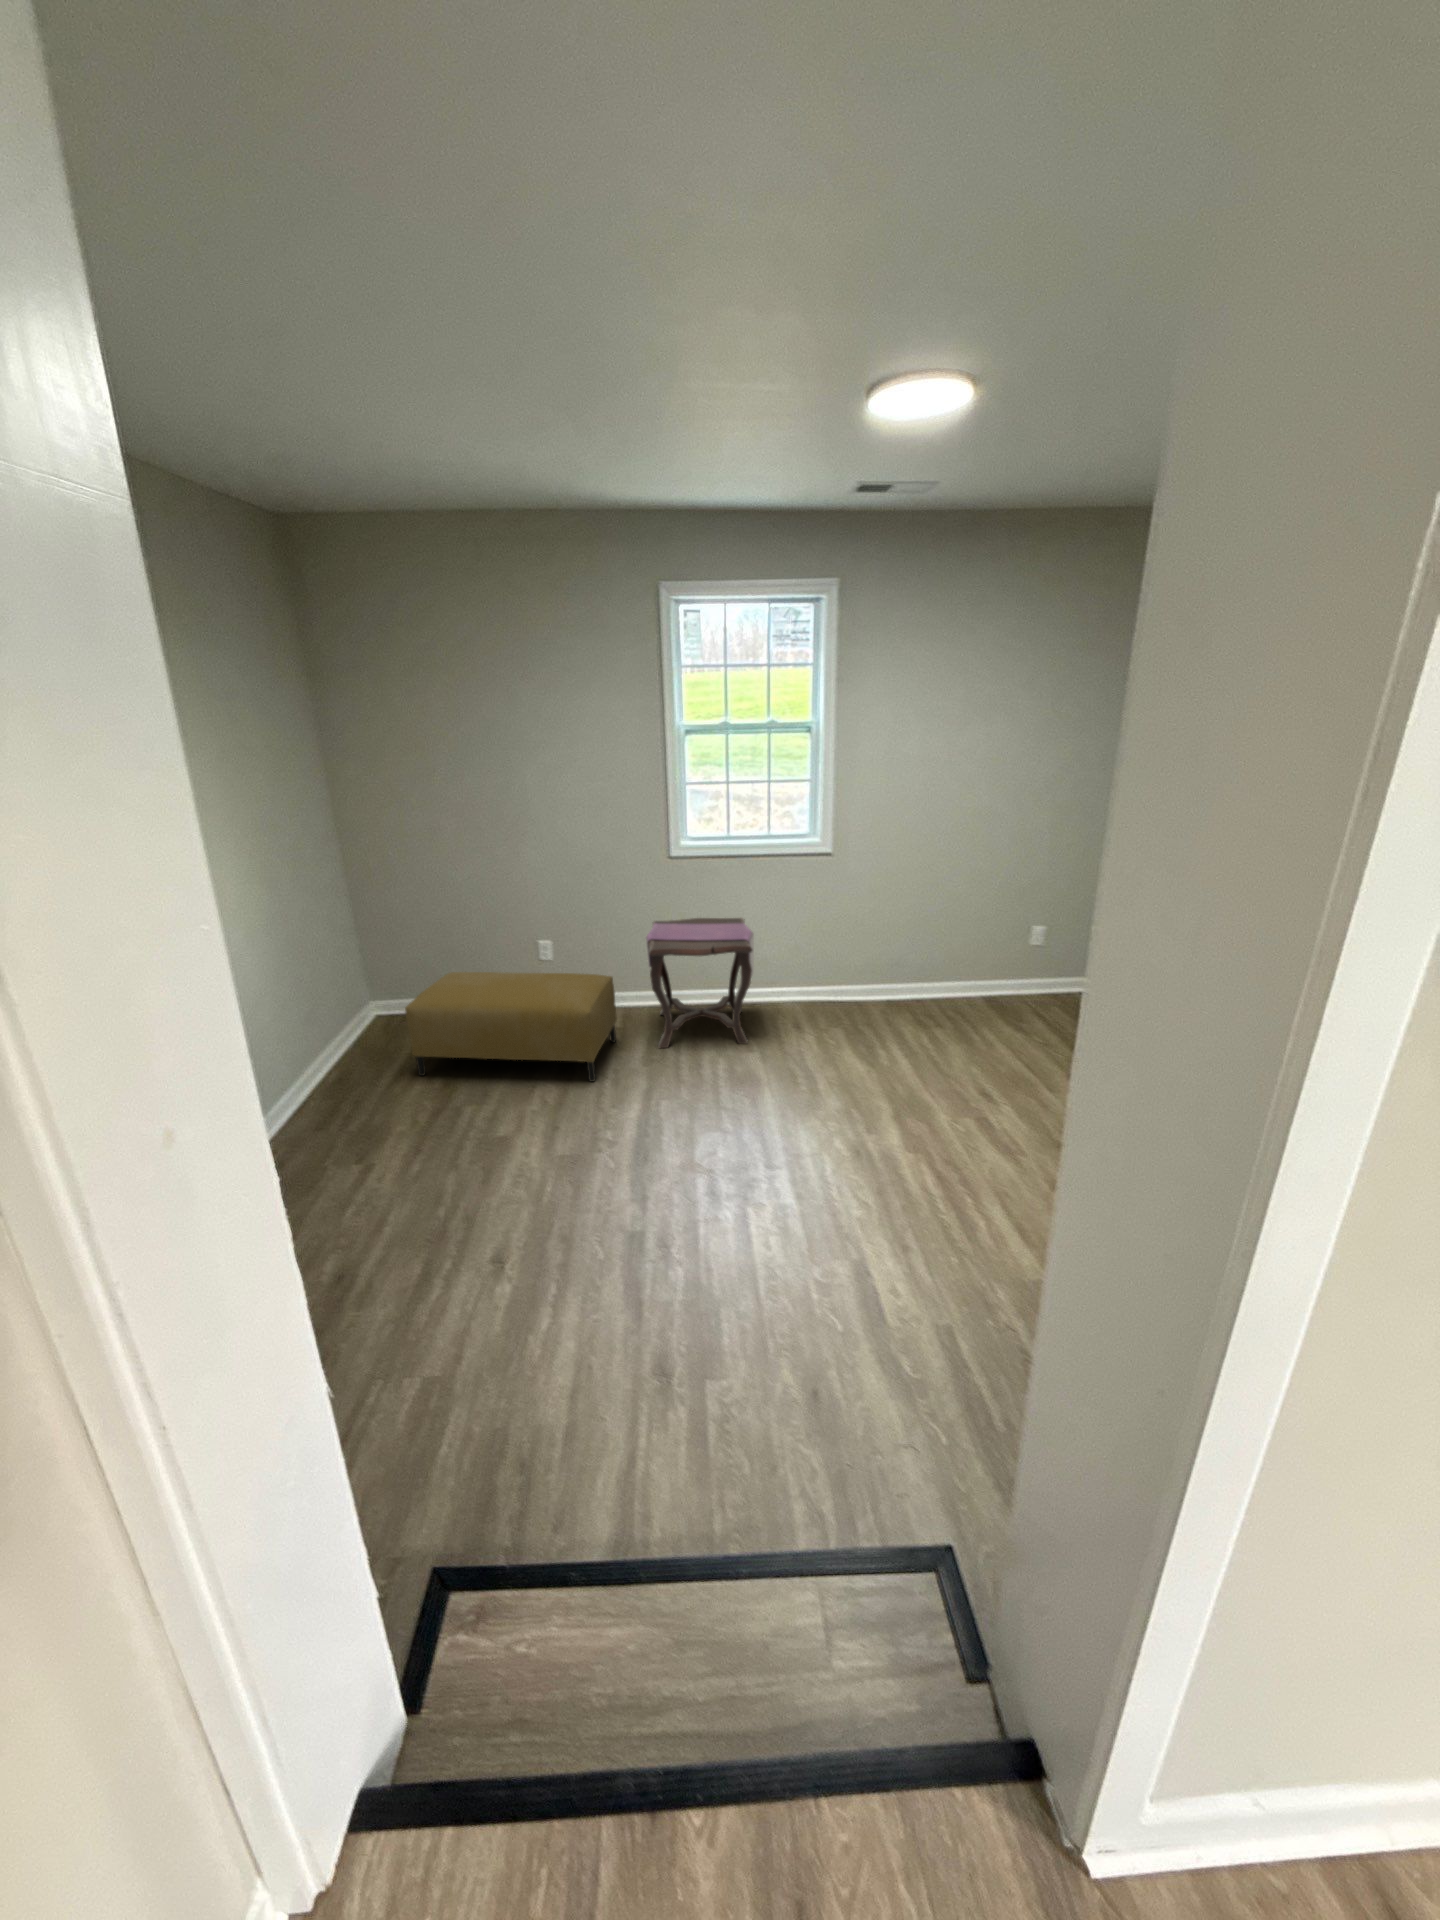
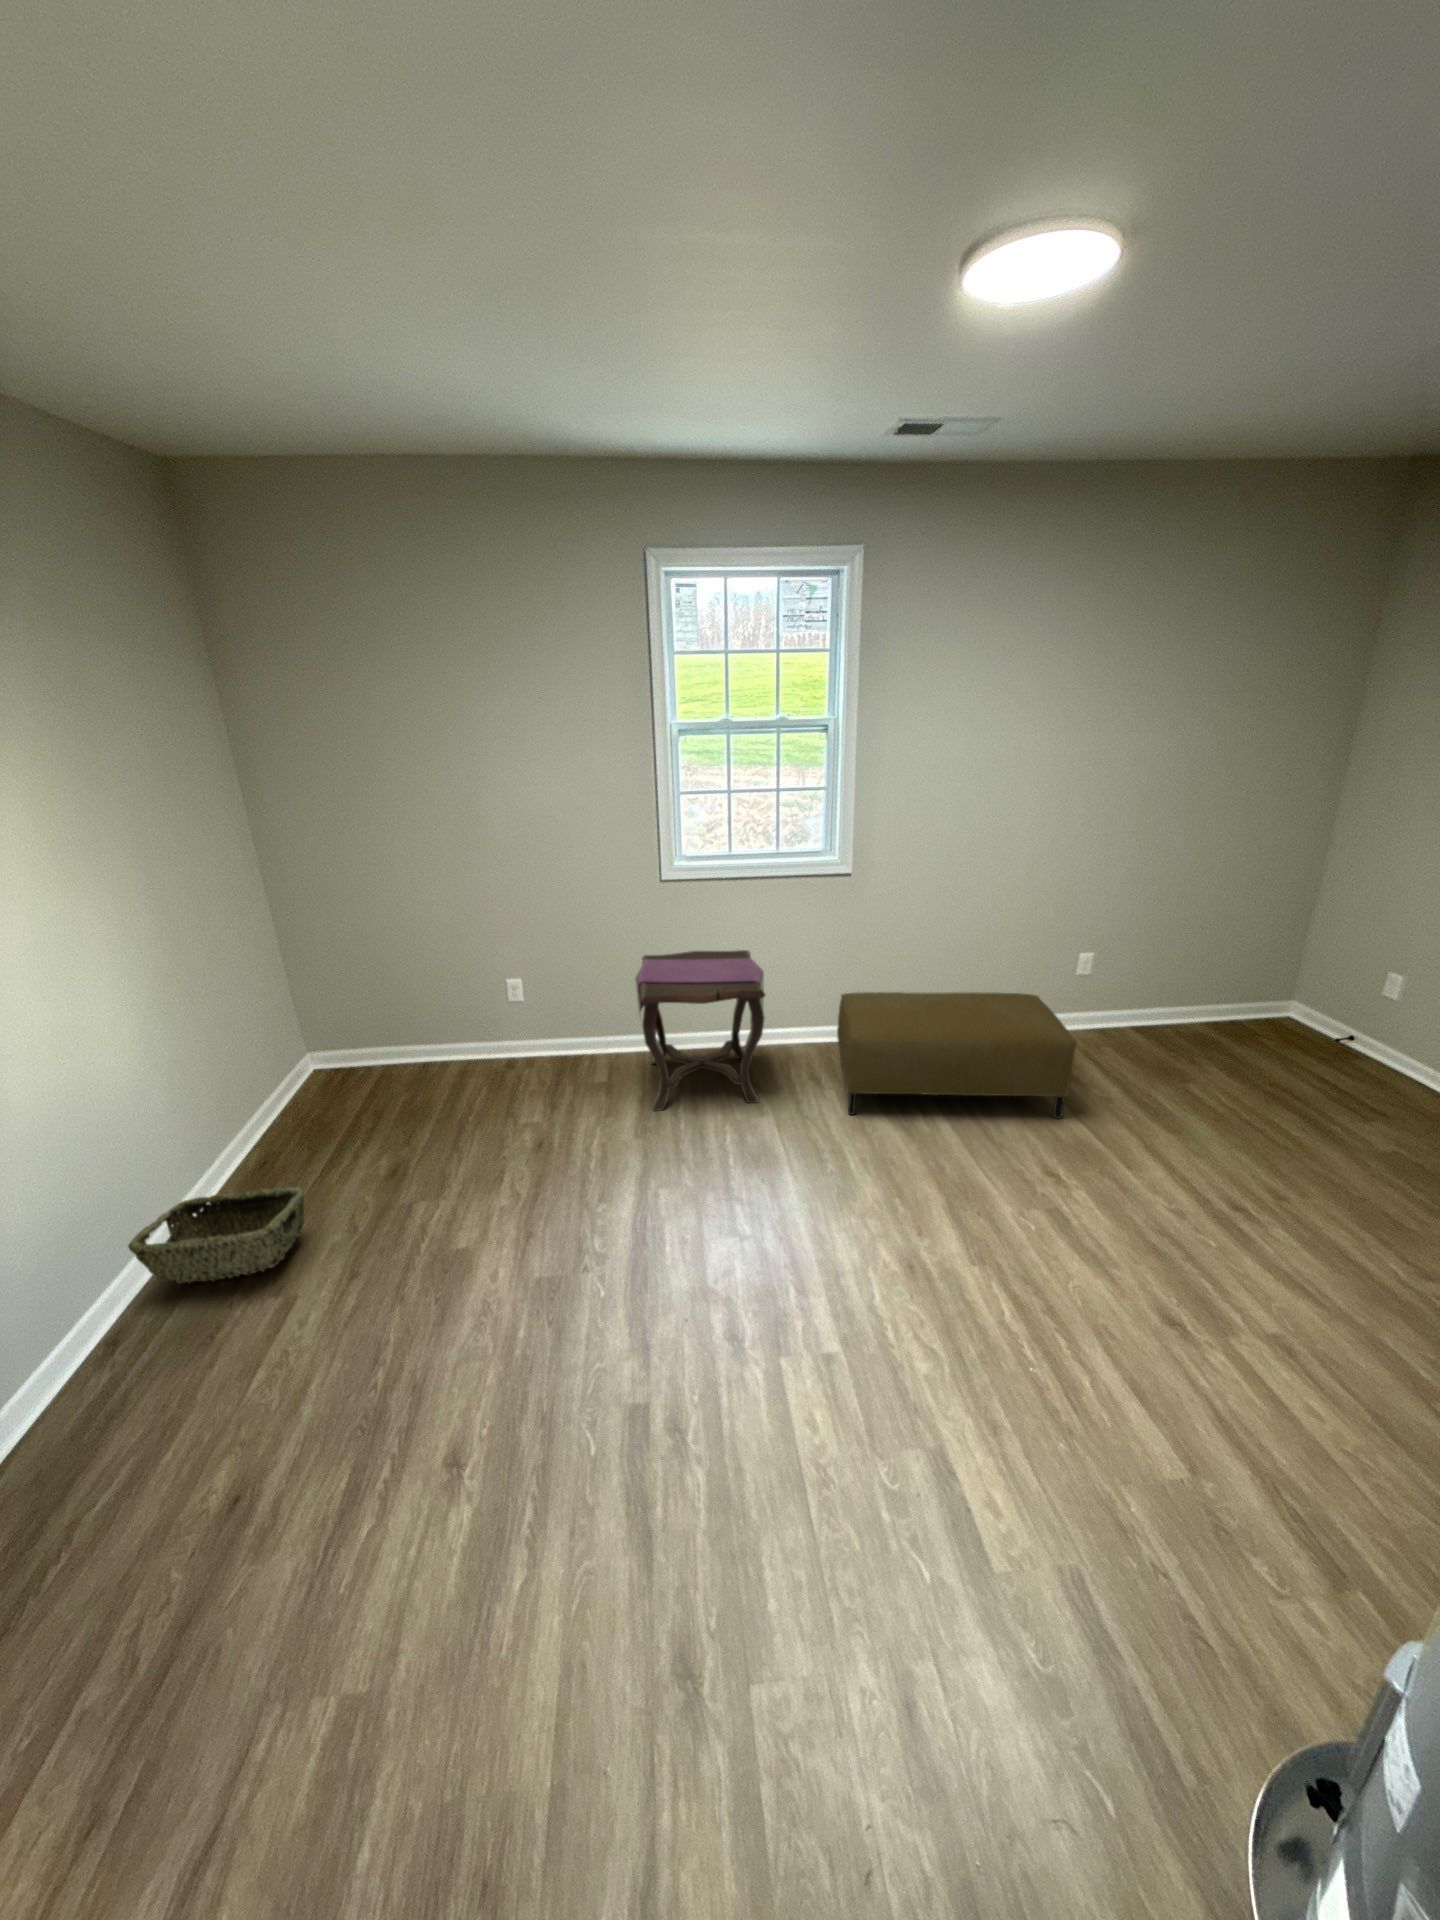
ottoman: present [405,972,617,1082] -> present [837,992,1077,1119]
woven basket: none [255,1086,382,1151] -> present [128,1187,304,1283]

